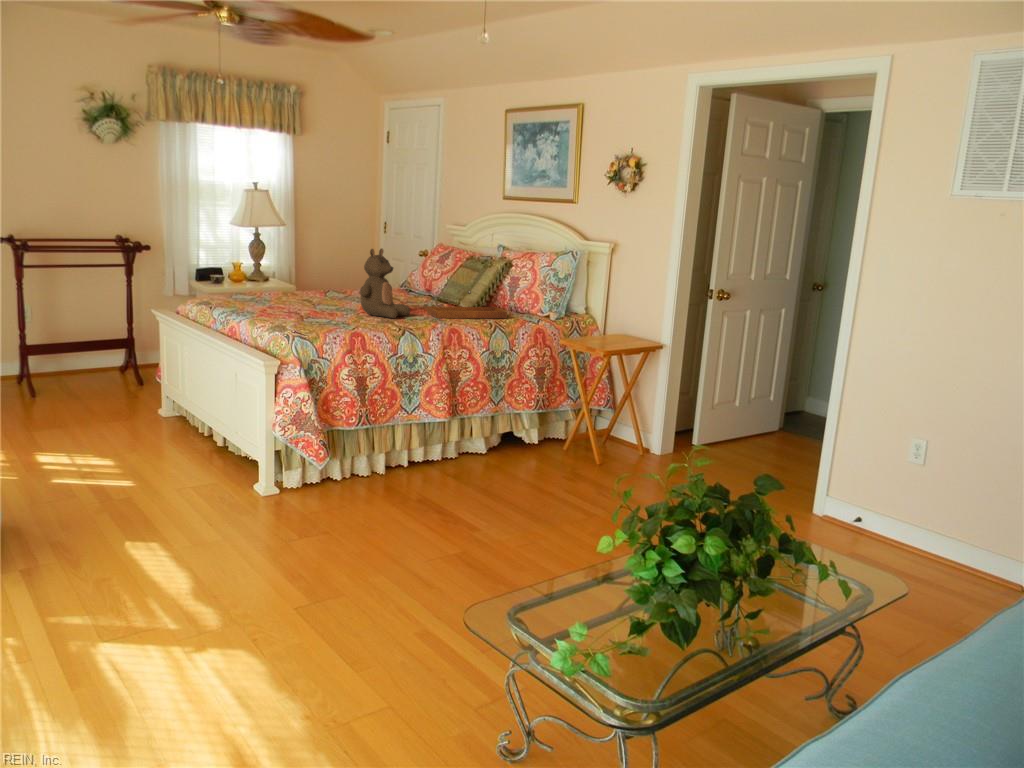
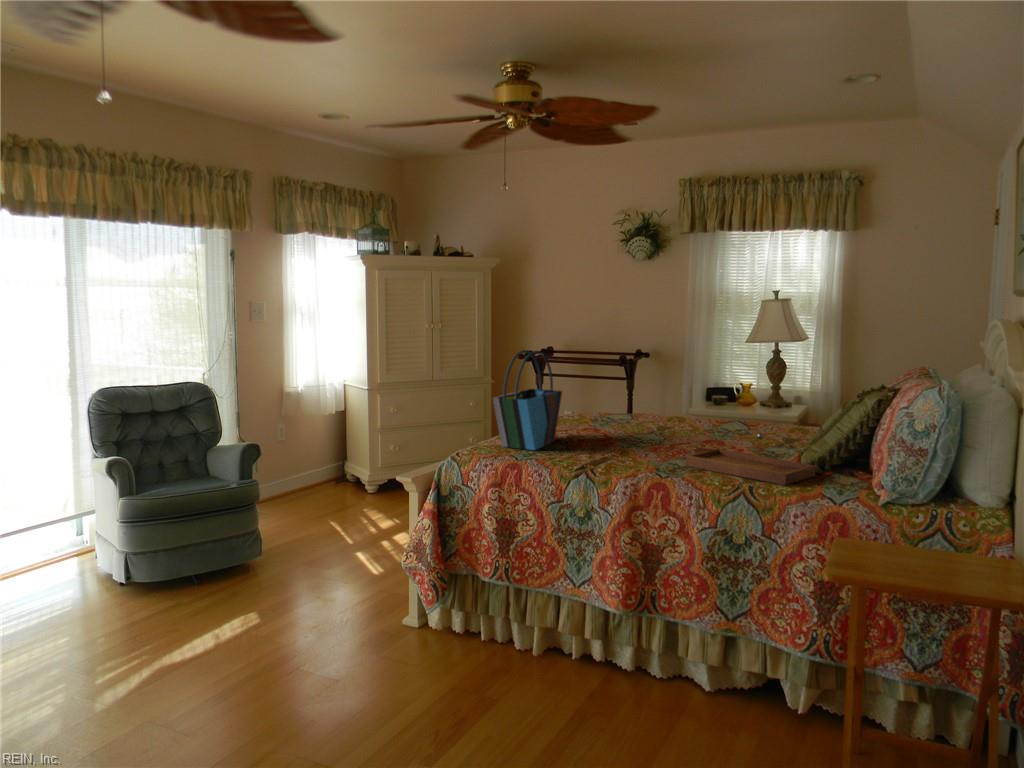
tote bag: none [277,238,343,324] -> present [493,350,562,450]
stuffed bear: present [360,249,410,318] -> none [600,365,671,456]

